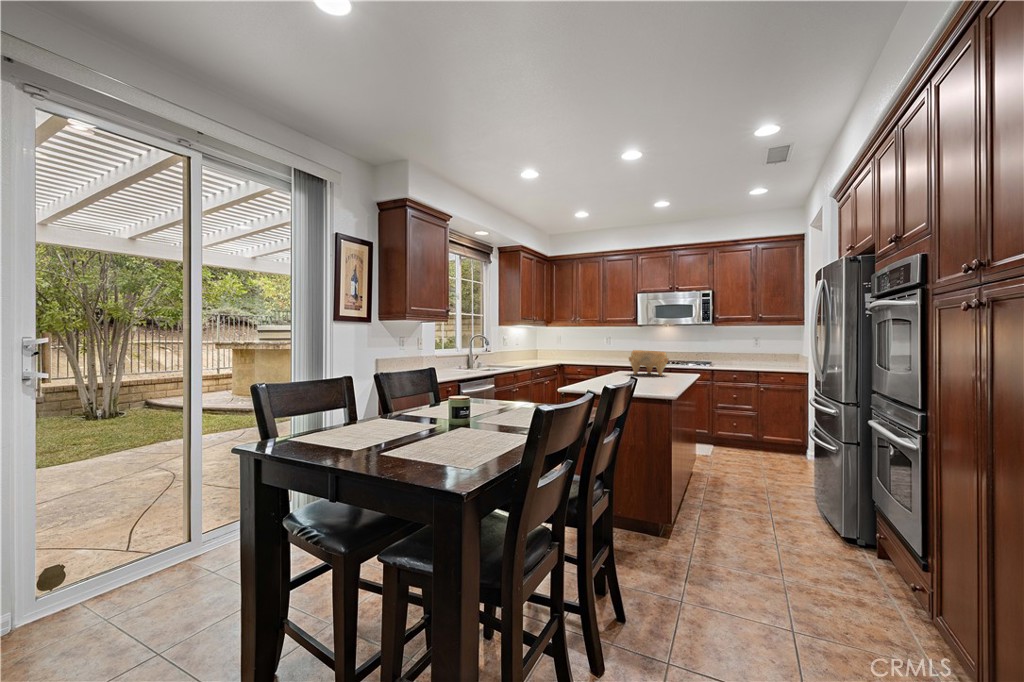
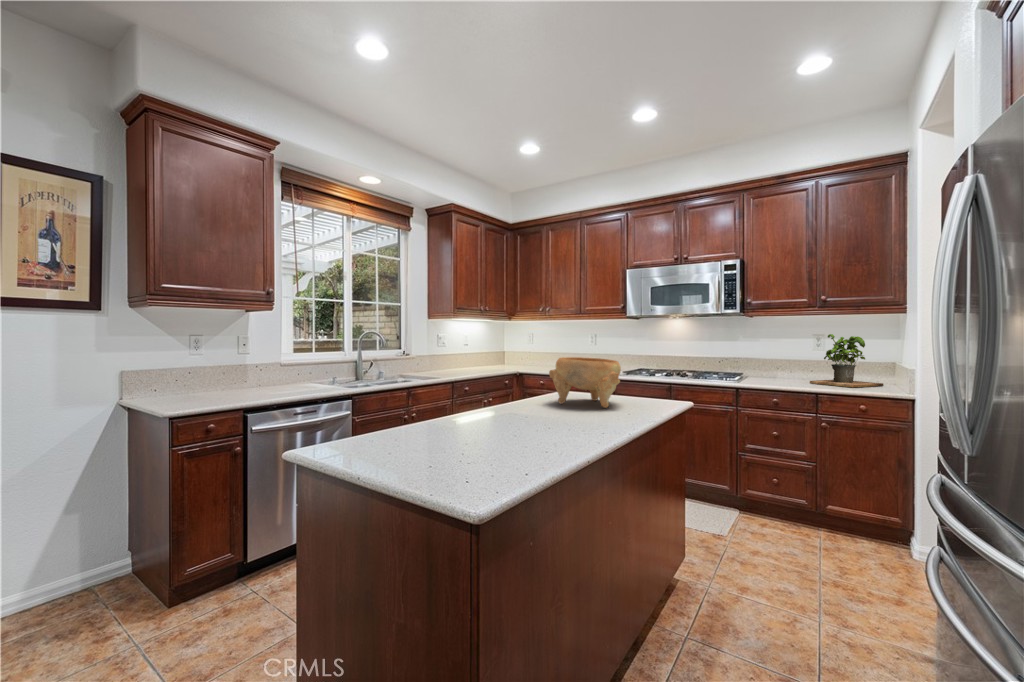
potted plant: none [753,337,794,368] -> present [809,334,884,387]

